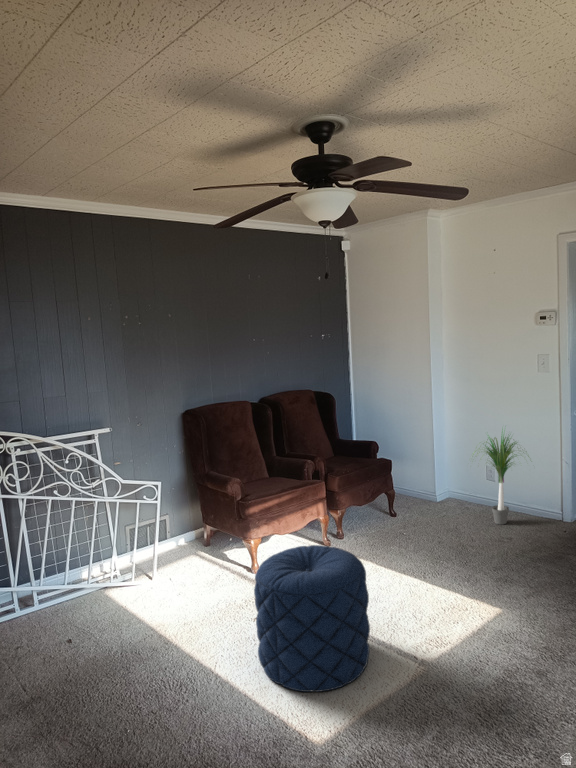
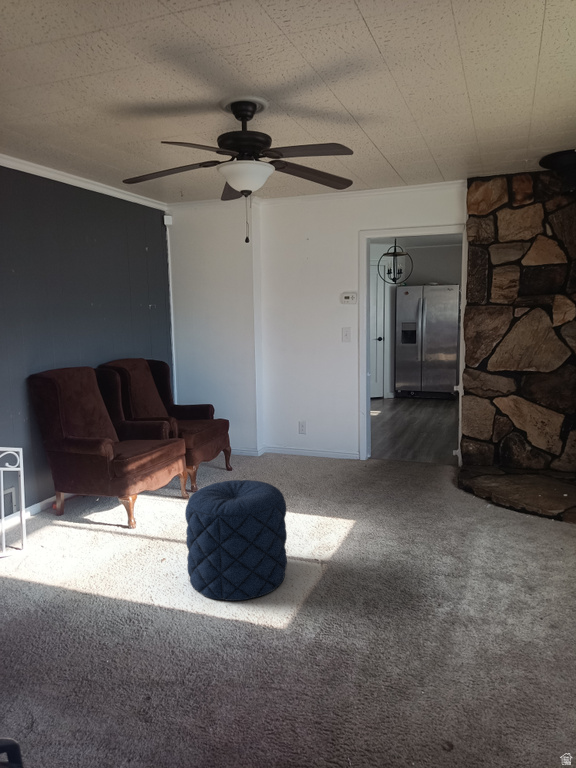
potted plant: present [474,431,517,524] -> none [291,383,346,466]

